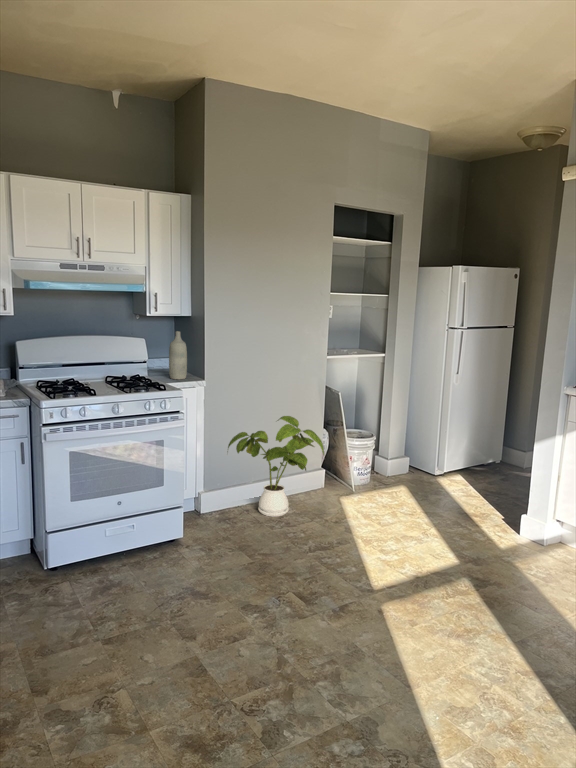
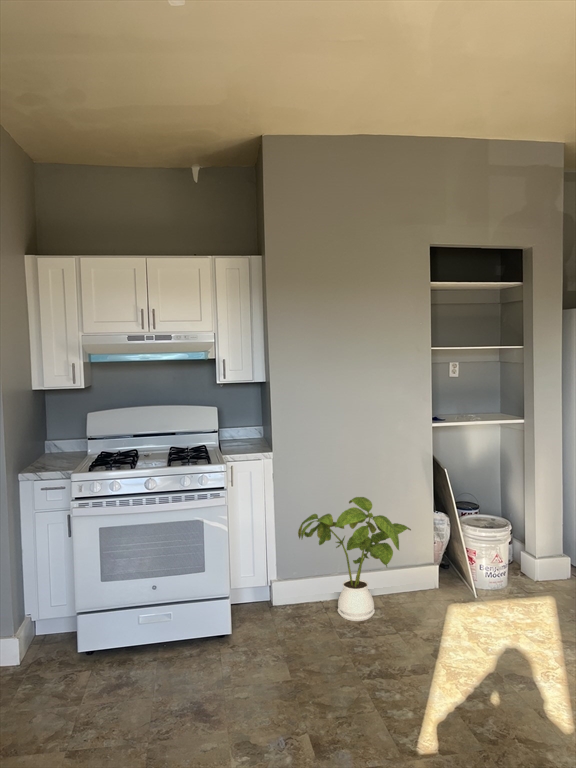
bottle: present [169,331,187,379] -> none [235,399,254,452]

